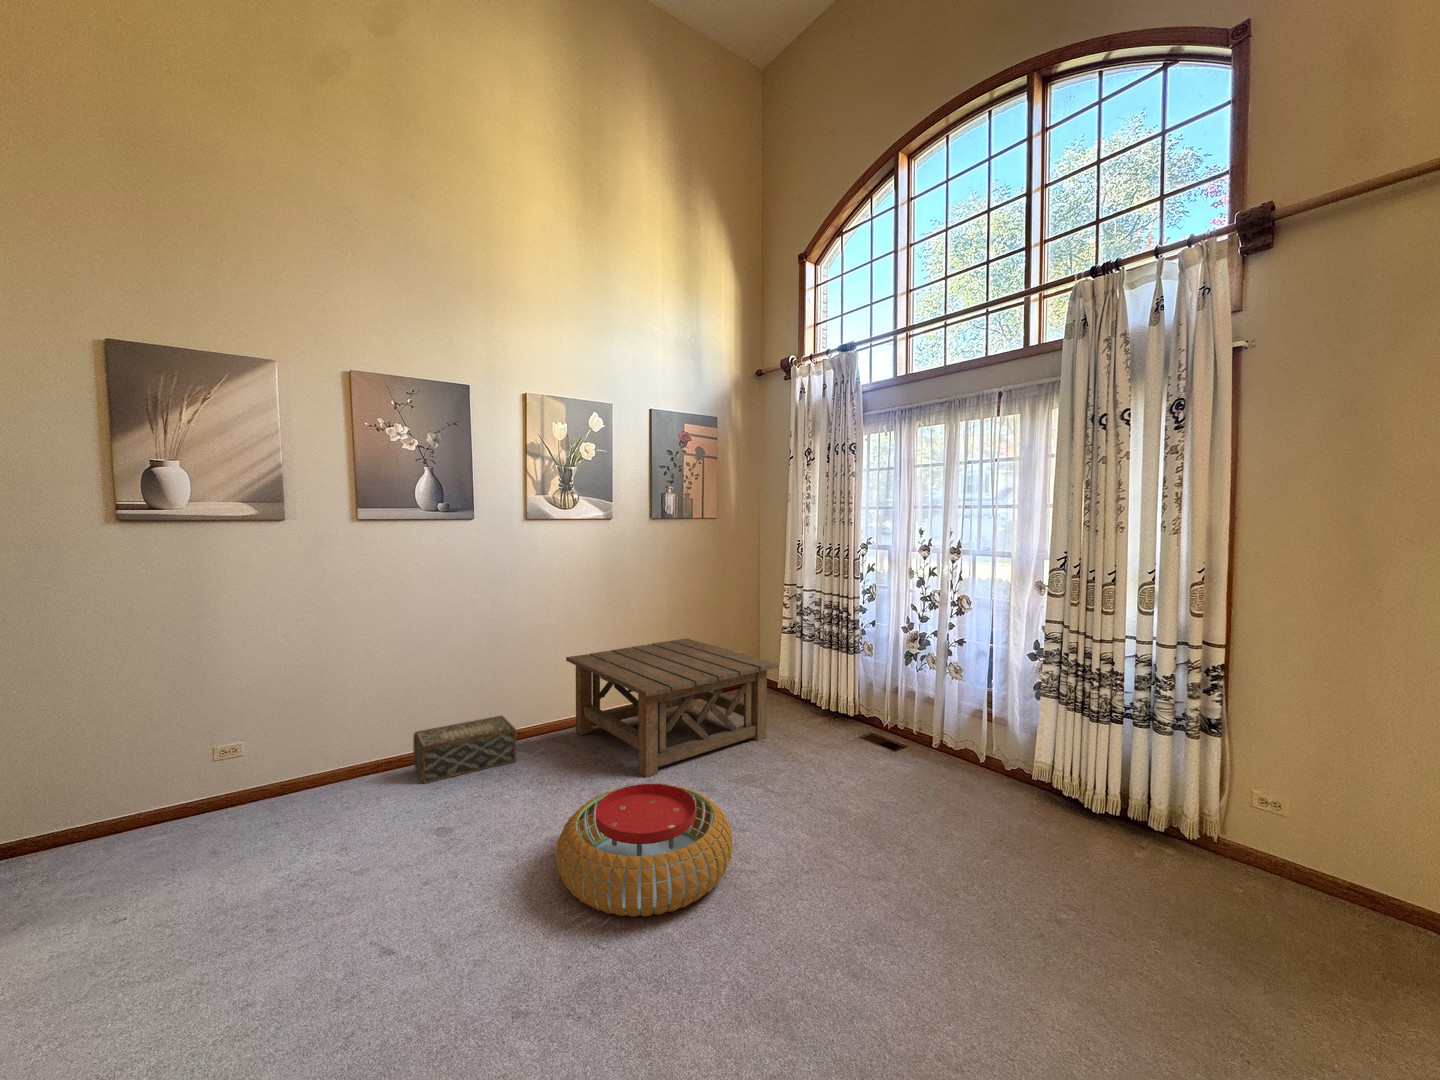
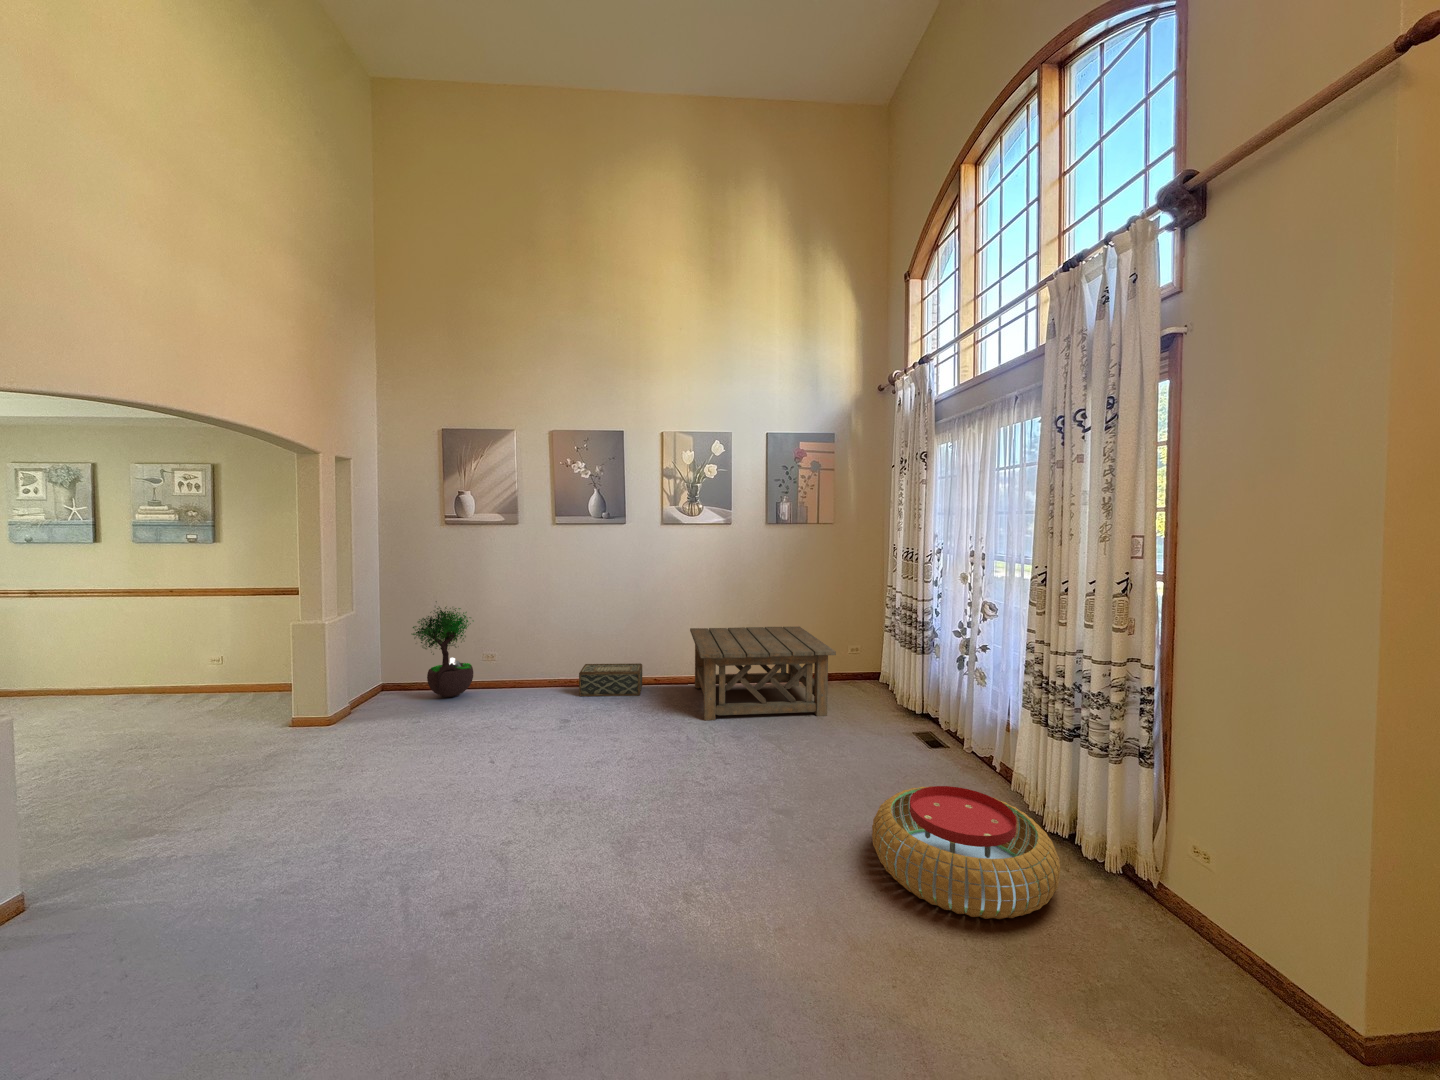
potted tree: none [58,669,215,848] -> present [412,601,473,697]
pouf: present [556,784,733,917] -> present [872,786,1060,919]

